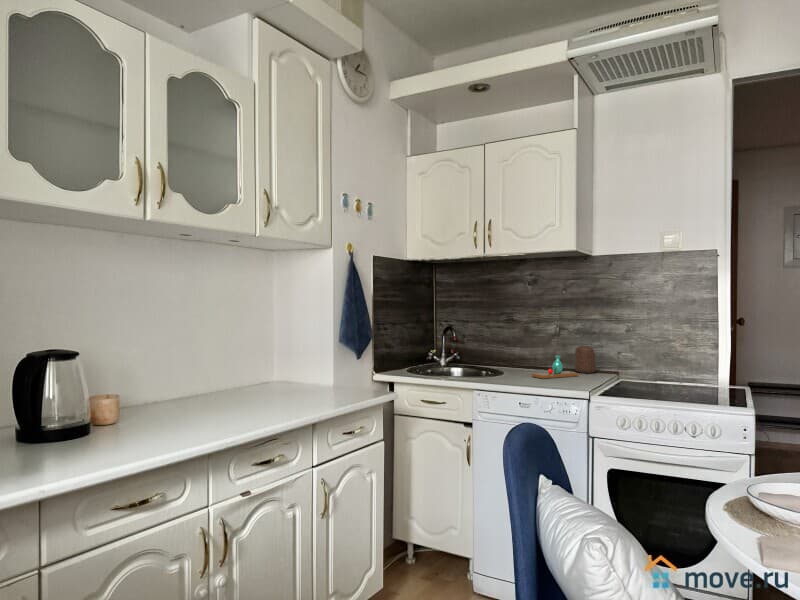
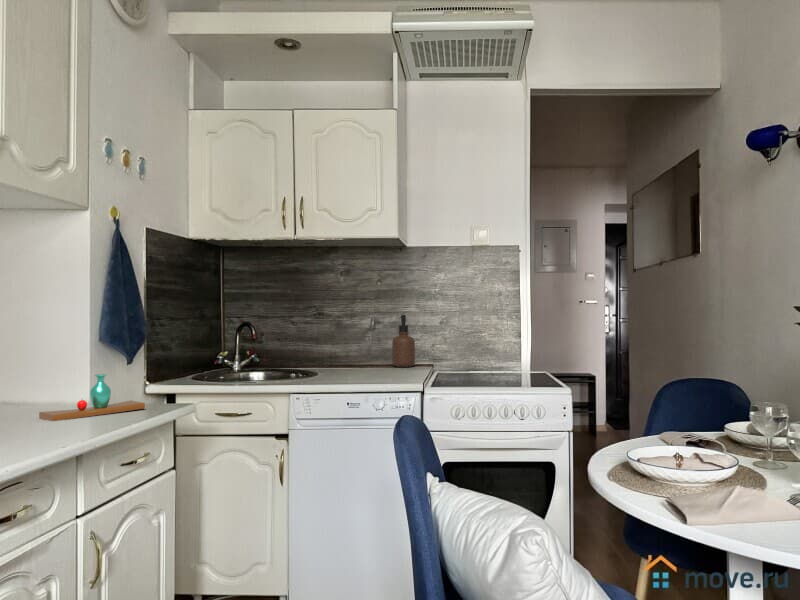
vase: present [532,356,578,379] -> present [39,374,145,421]

